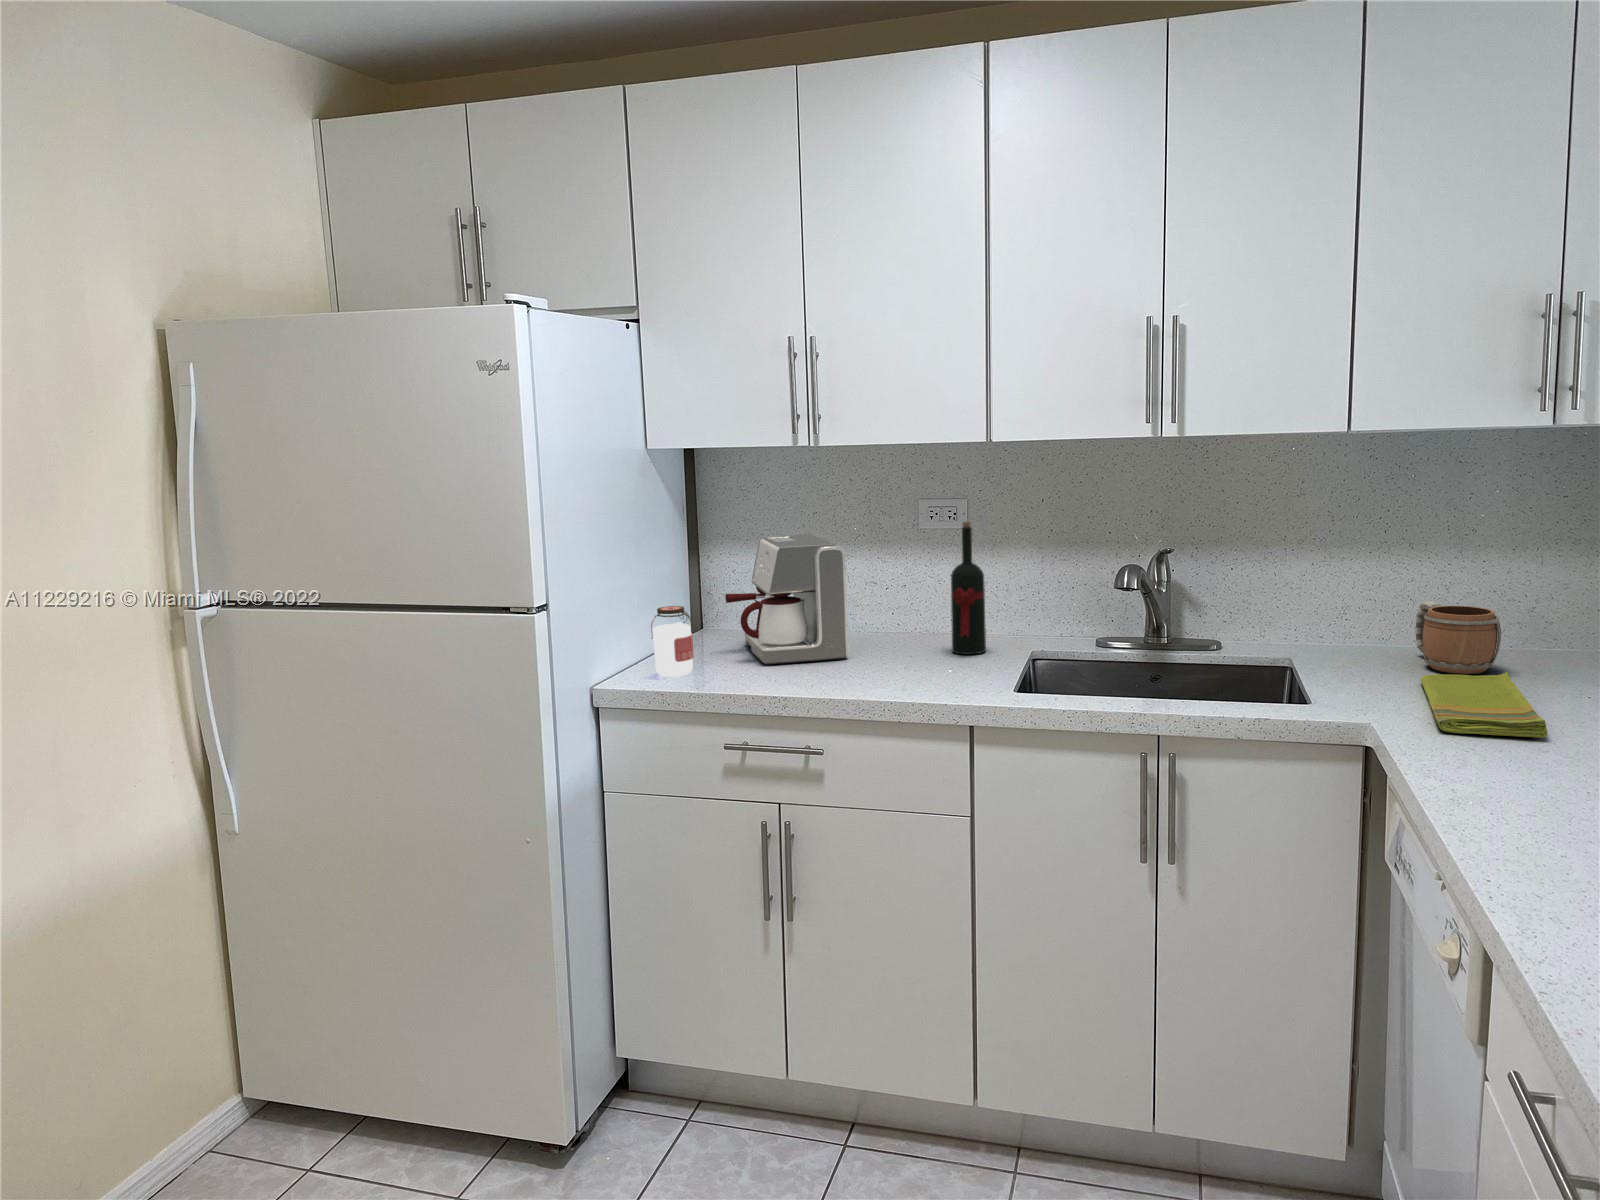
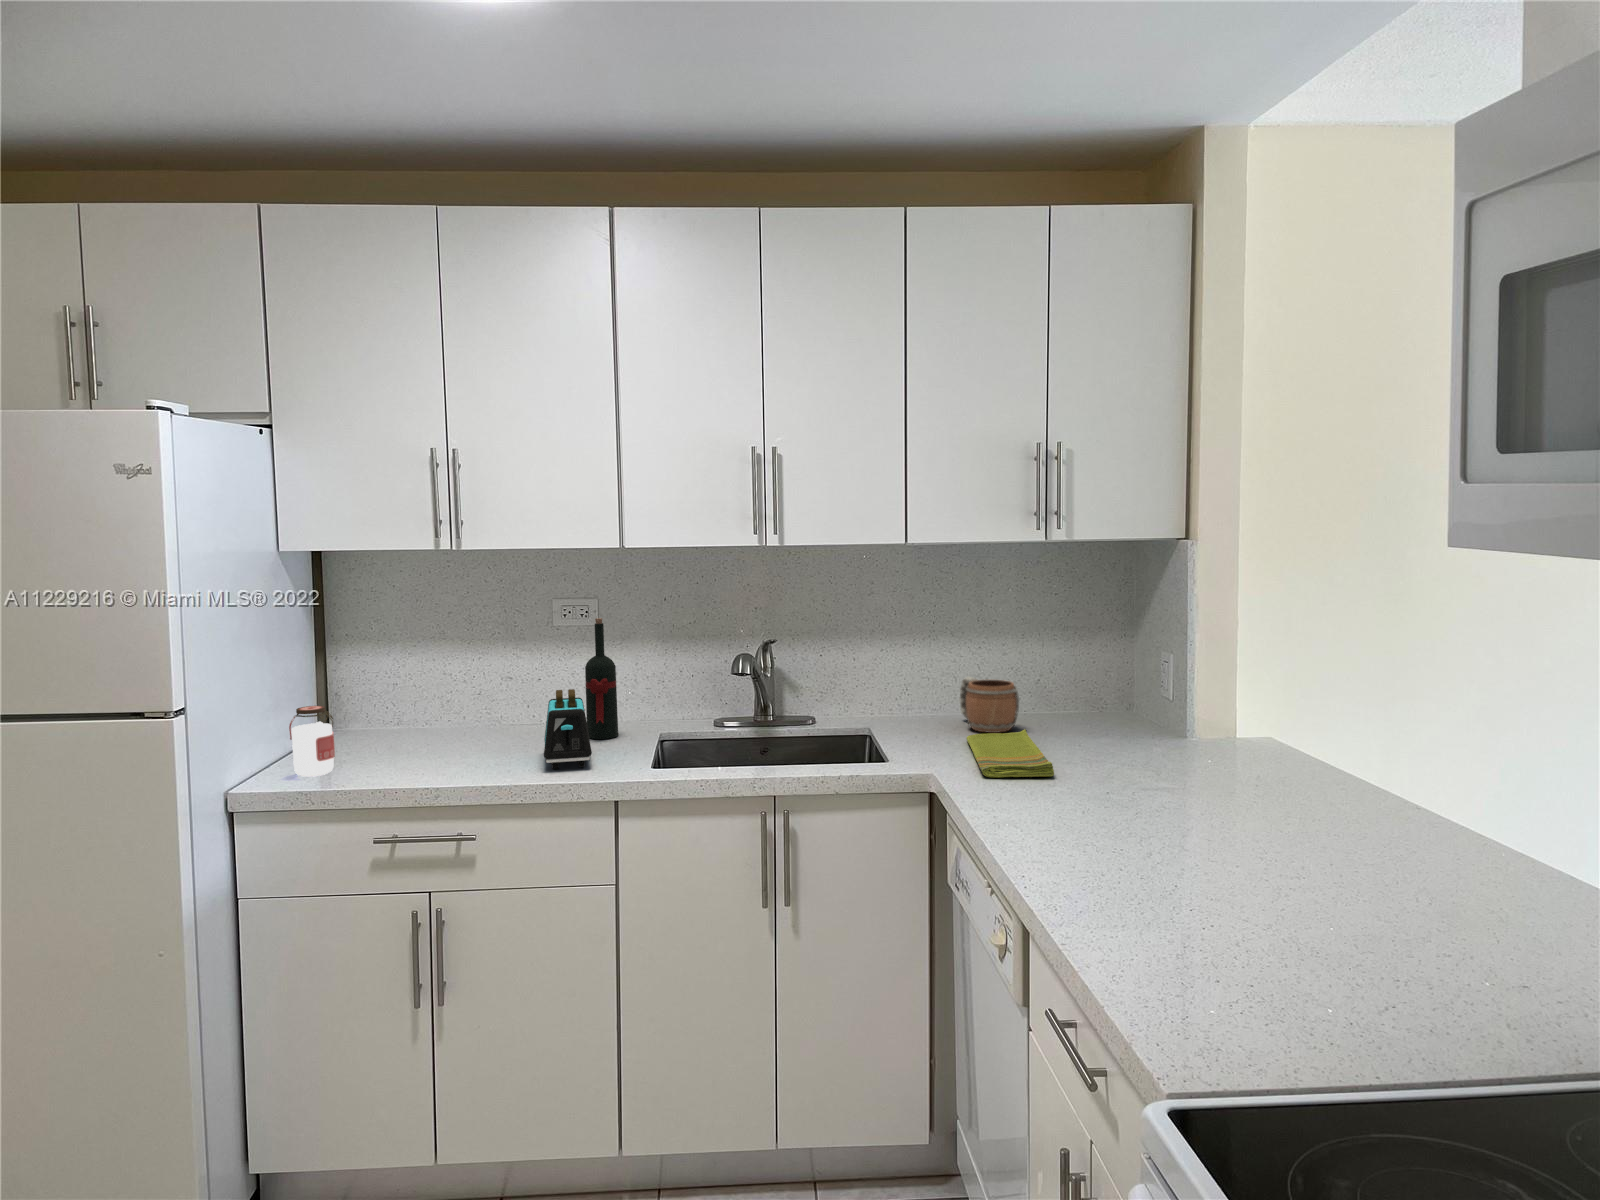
coffee maker: present [725,534,849,664] -> none [362,632,490,759]
toaster: none [897,599,951,685] -> present [544,689,592,769]

